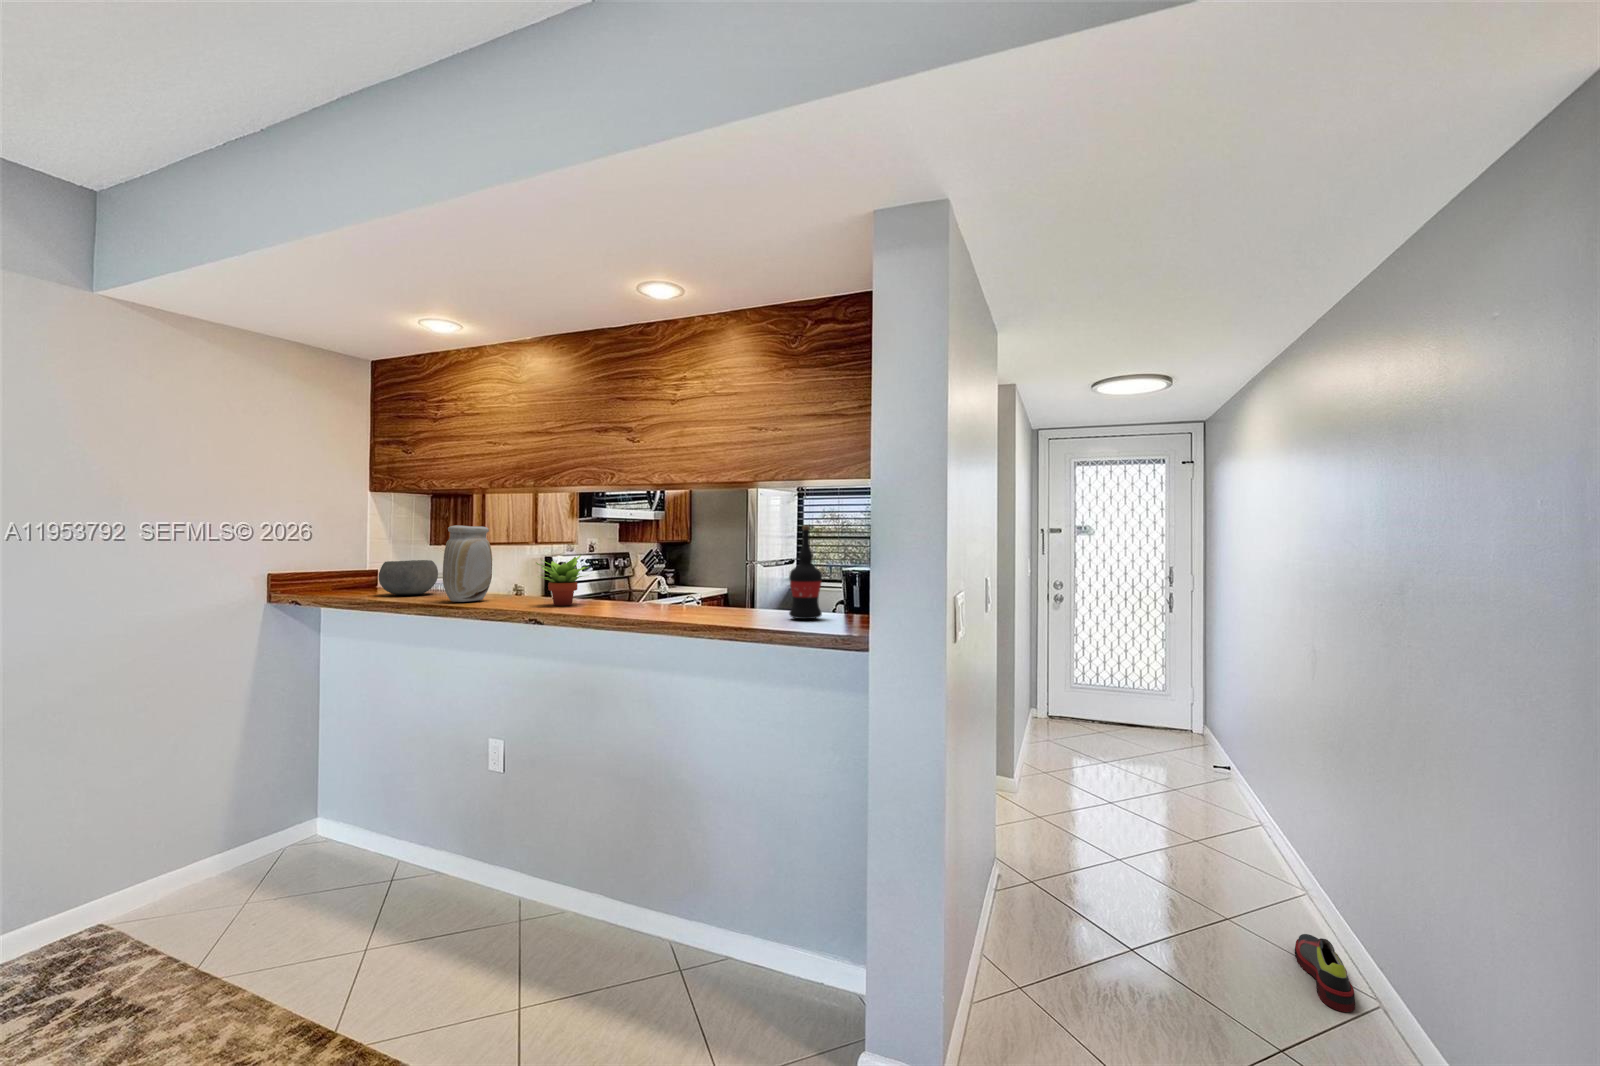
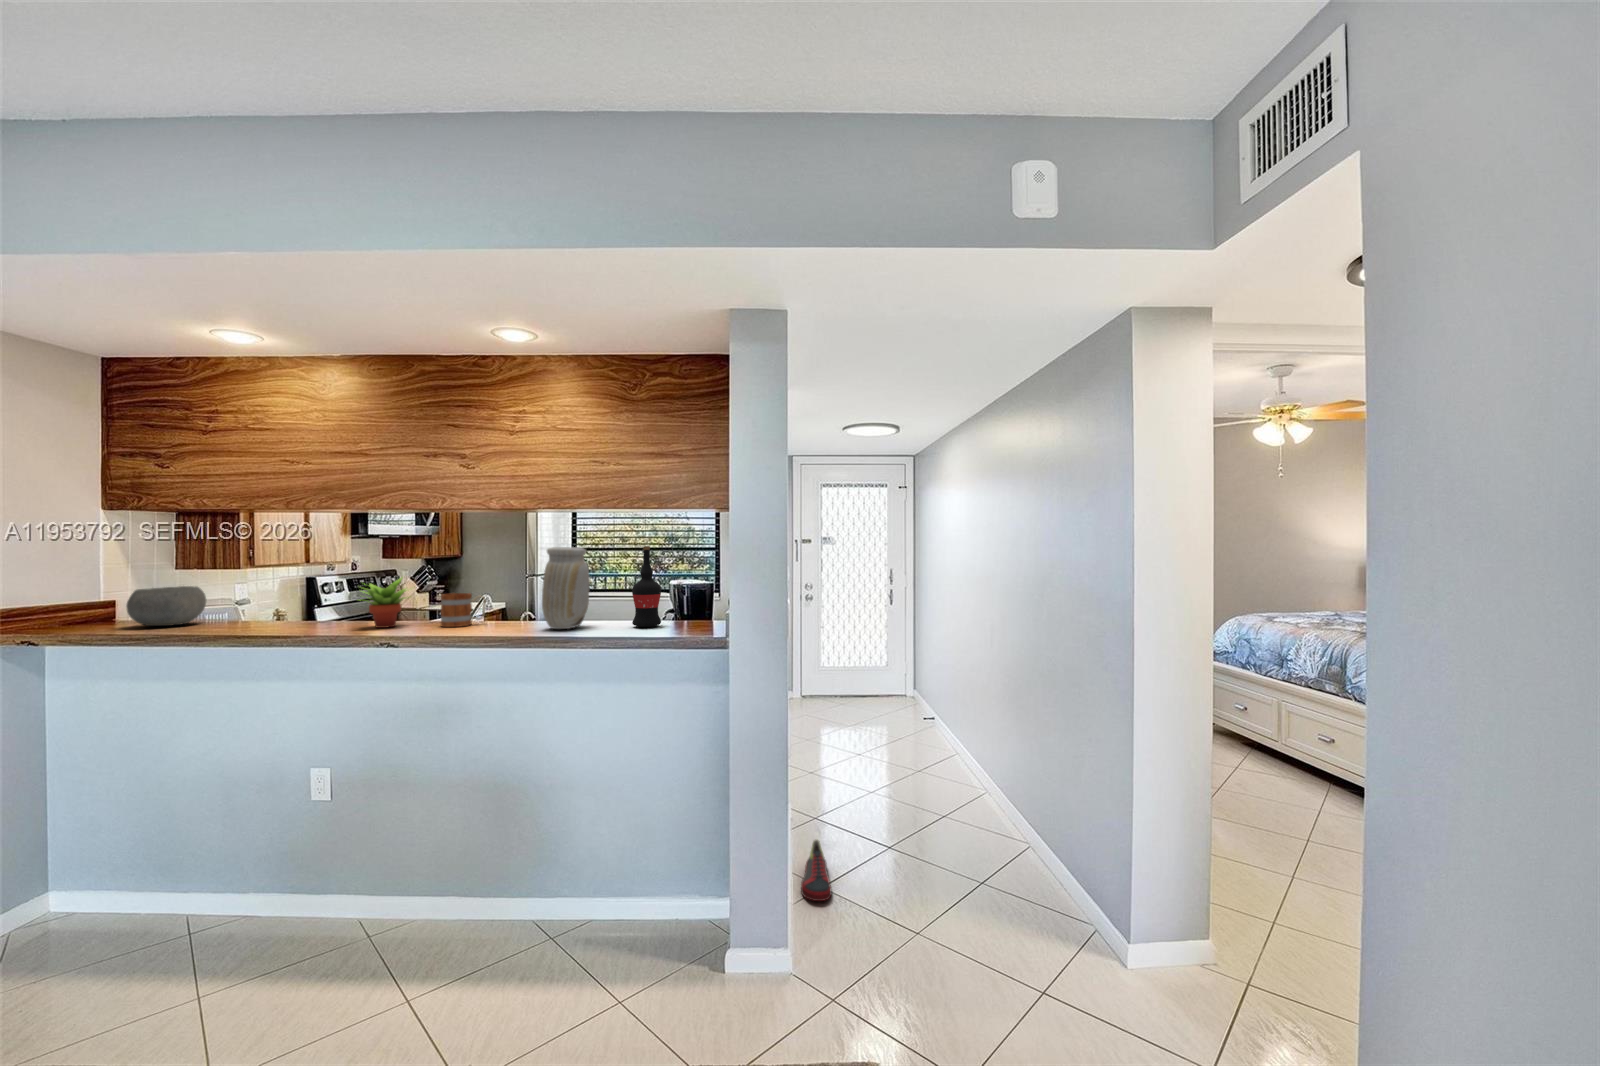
vase: present [443,525,492,602] -> present [542,547,590,629]
mug: none [609,574,652,609] -> present [441,593,486,627]
shoe: present [1295,934,1355,1012] -> present [801,840,832,901]

